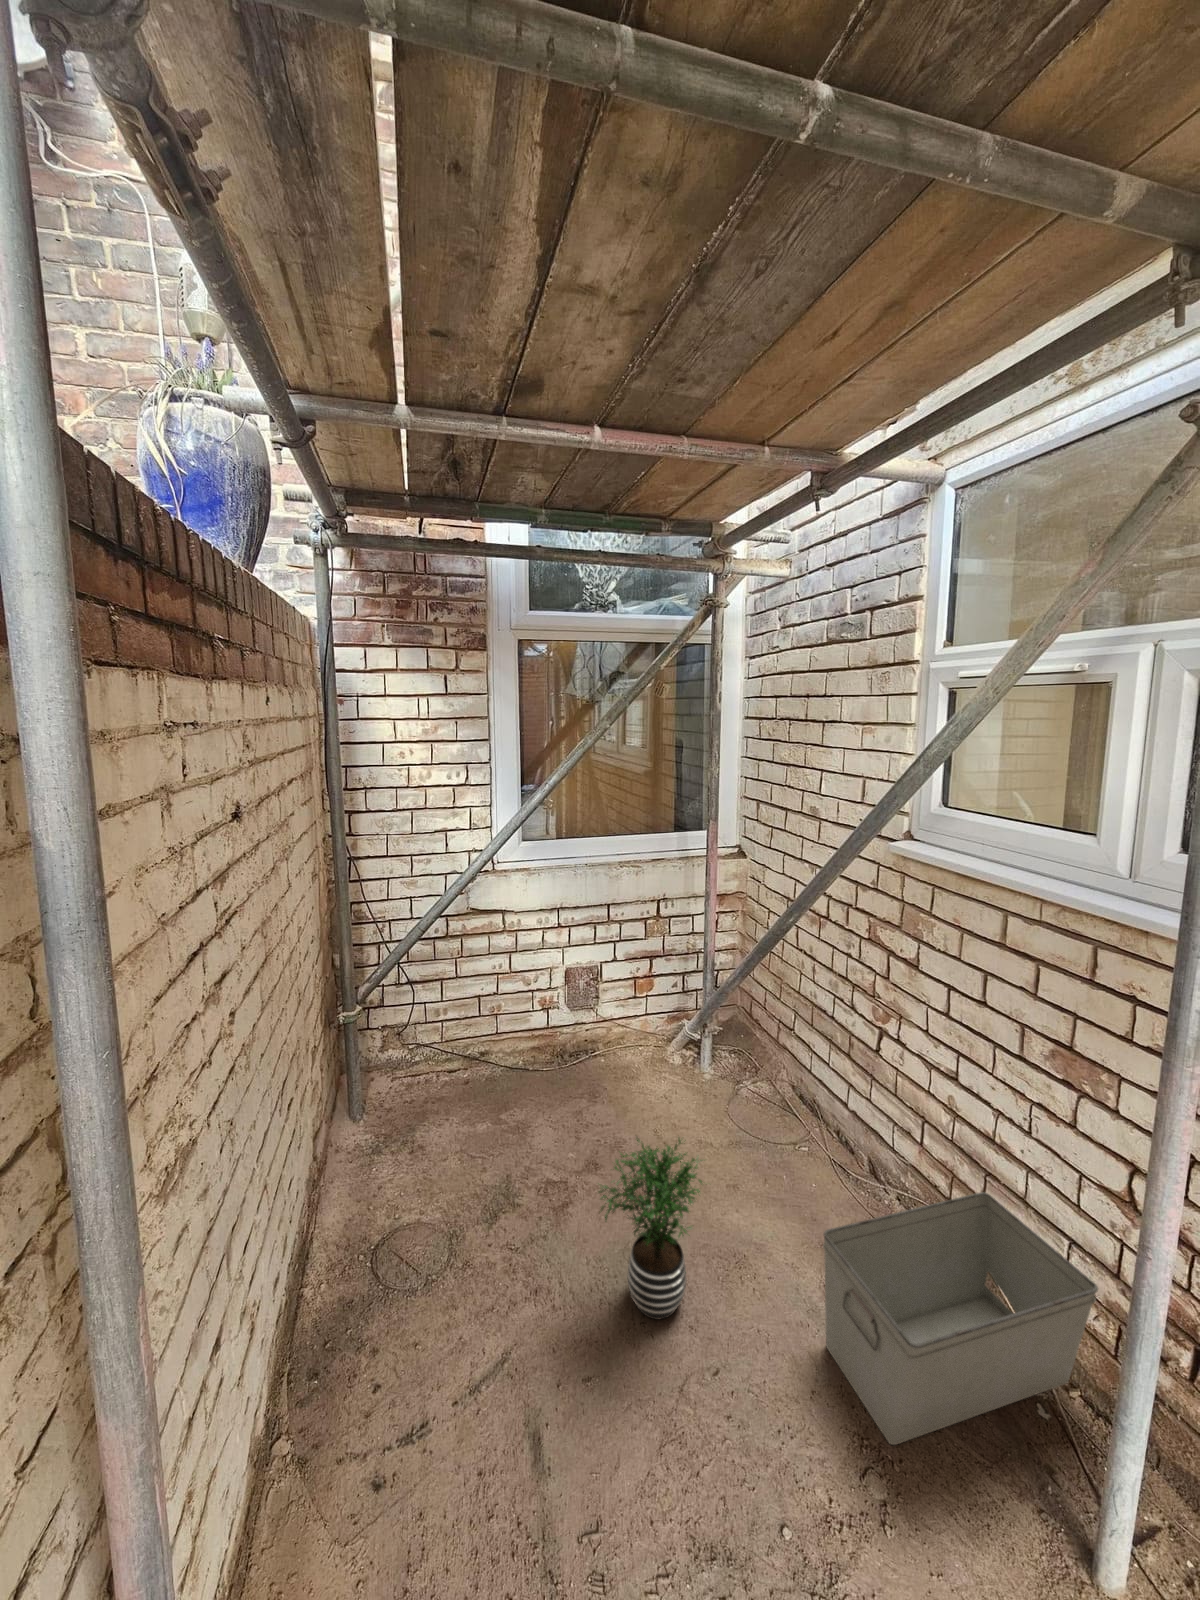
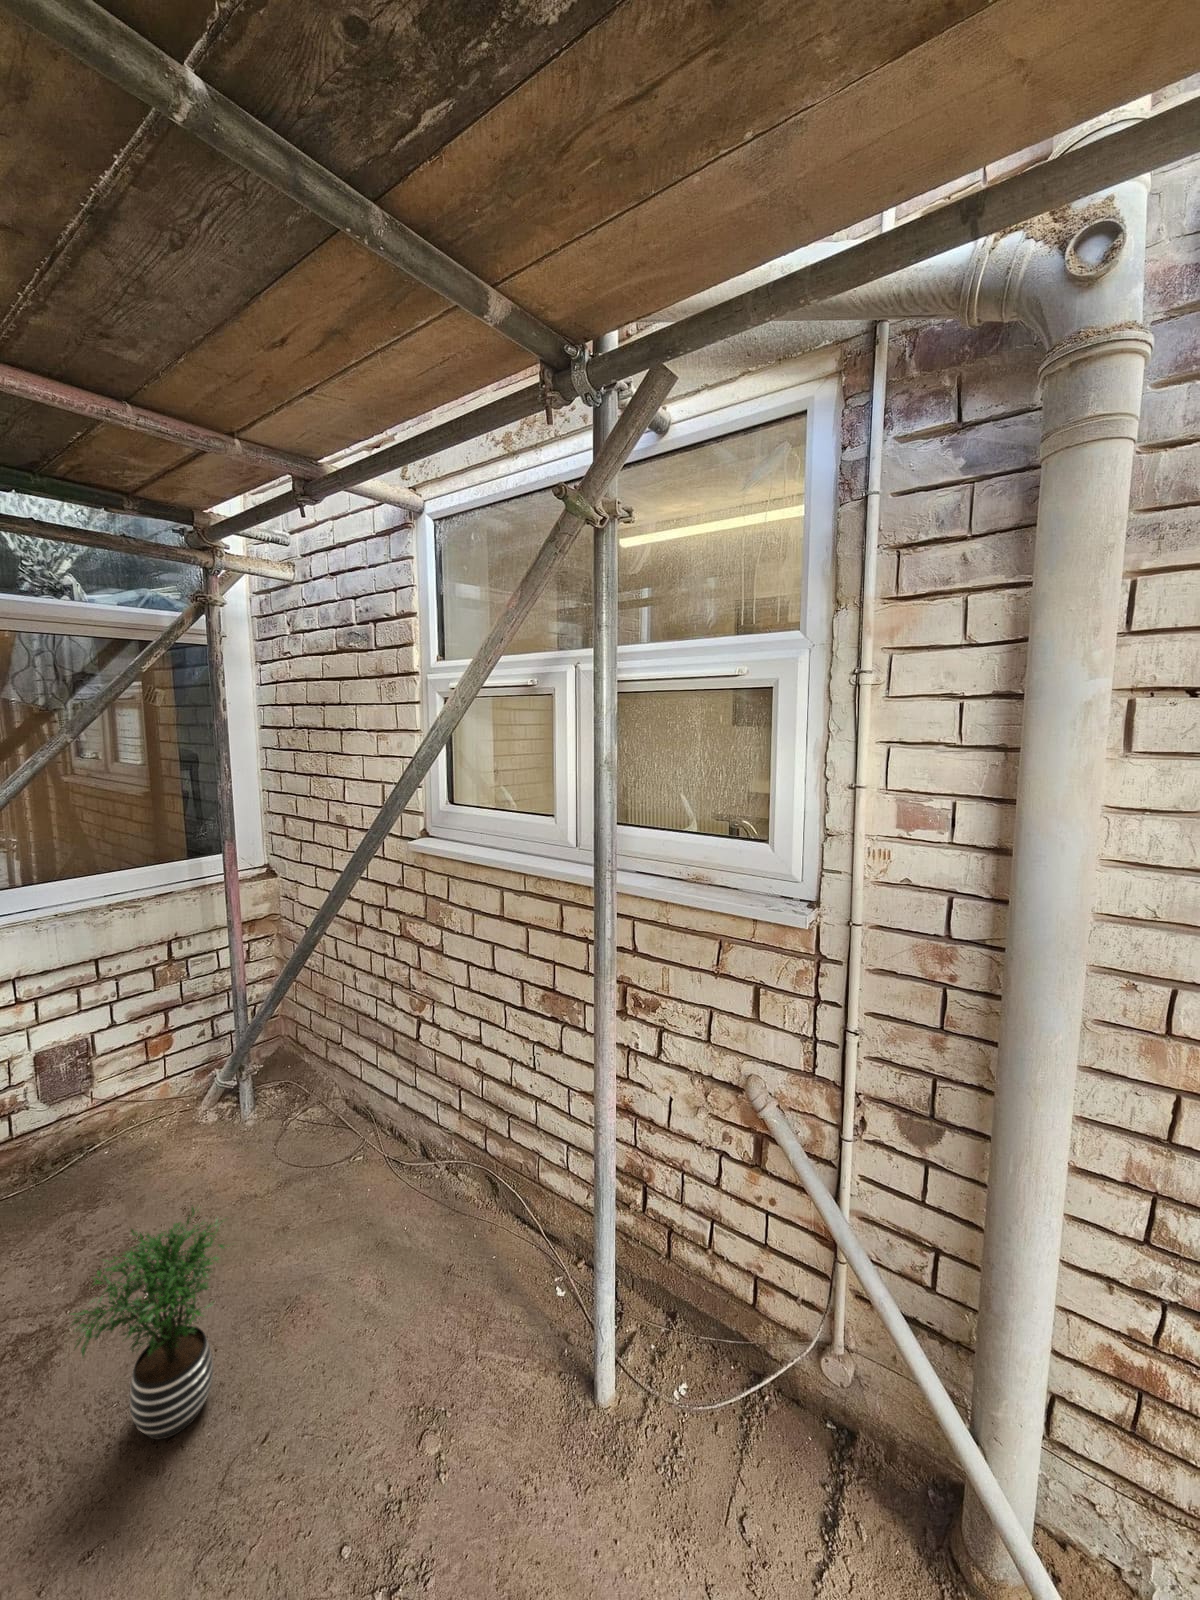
storage bin: present [823,1192,1098,1445] -> none [364,1133,587,1406]

